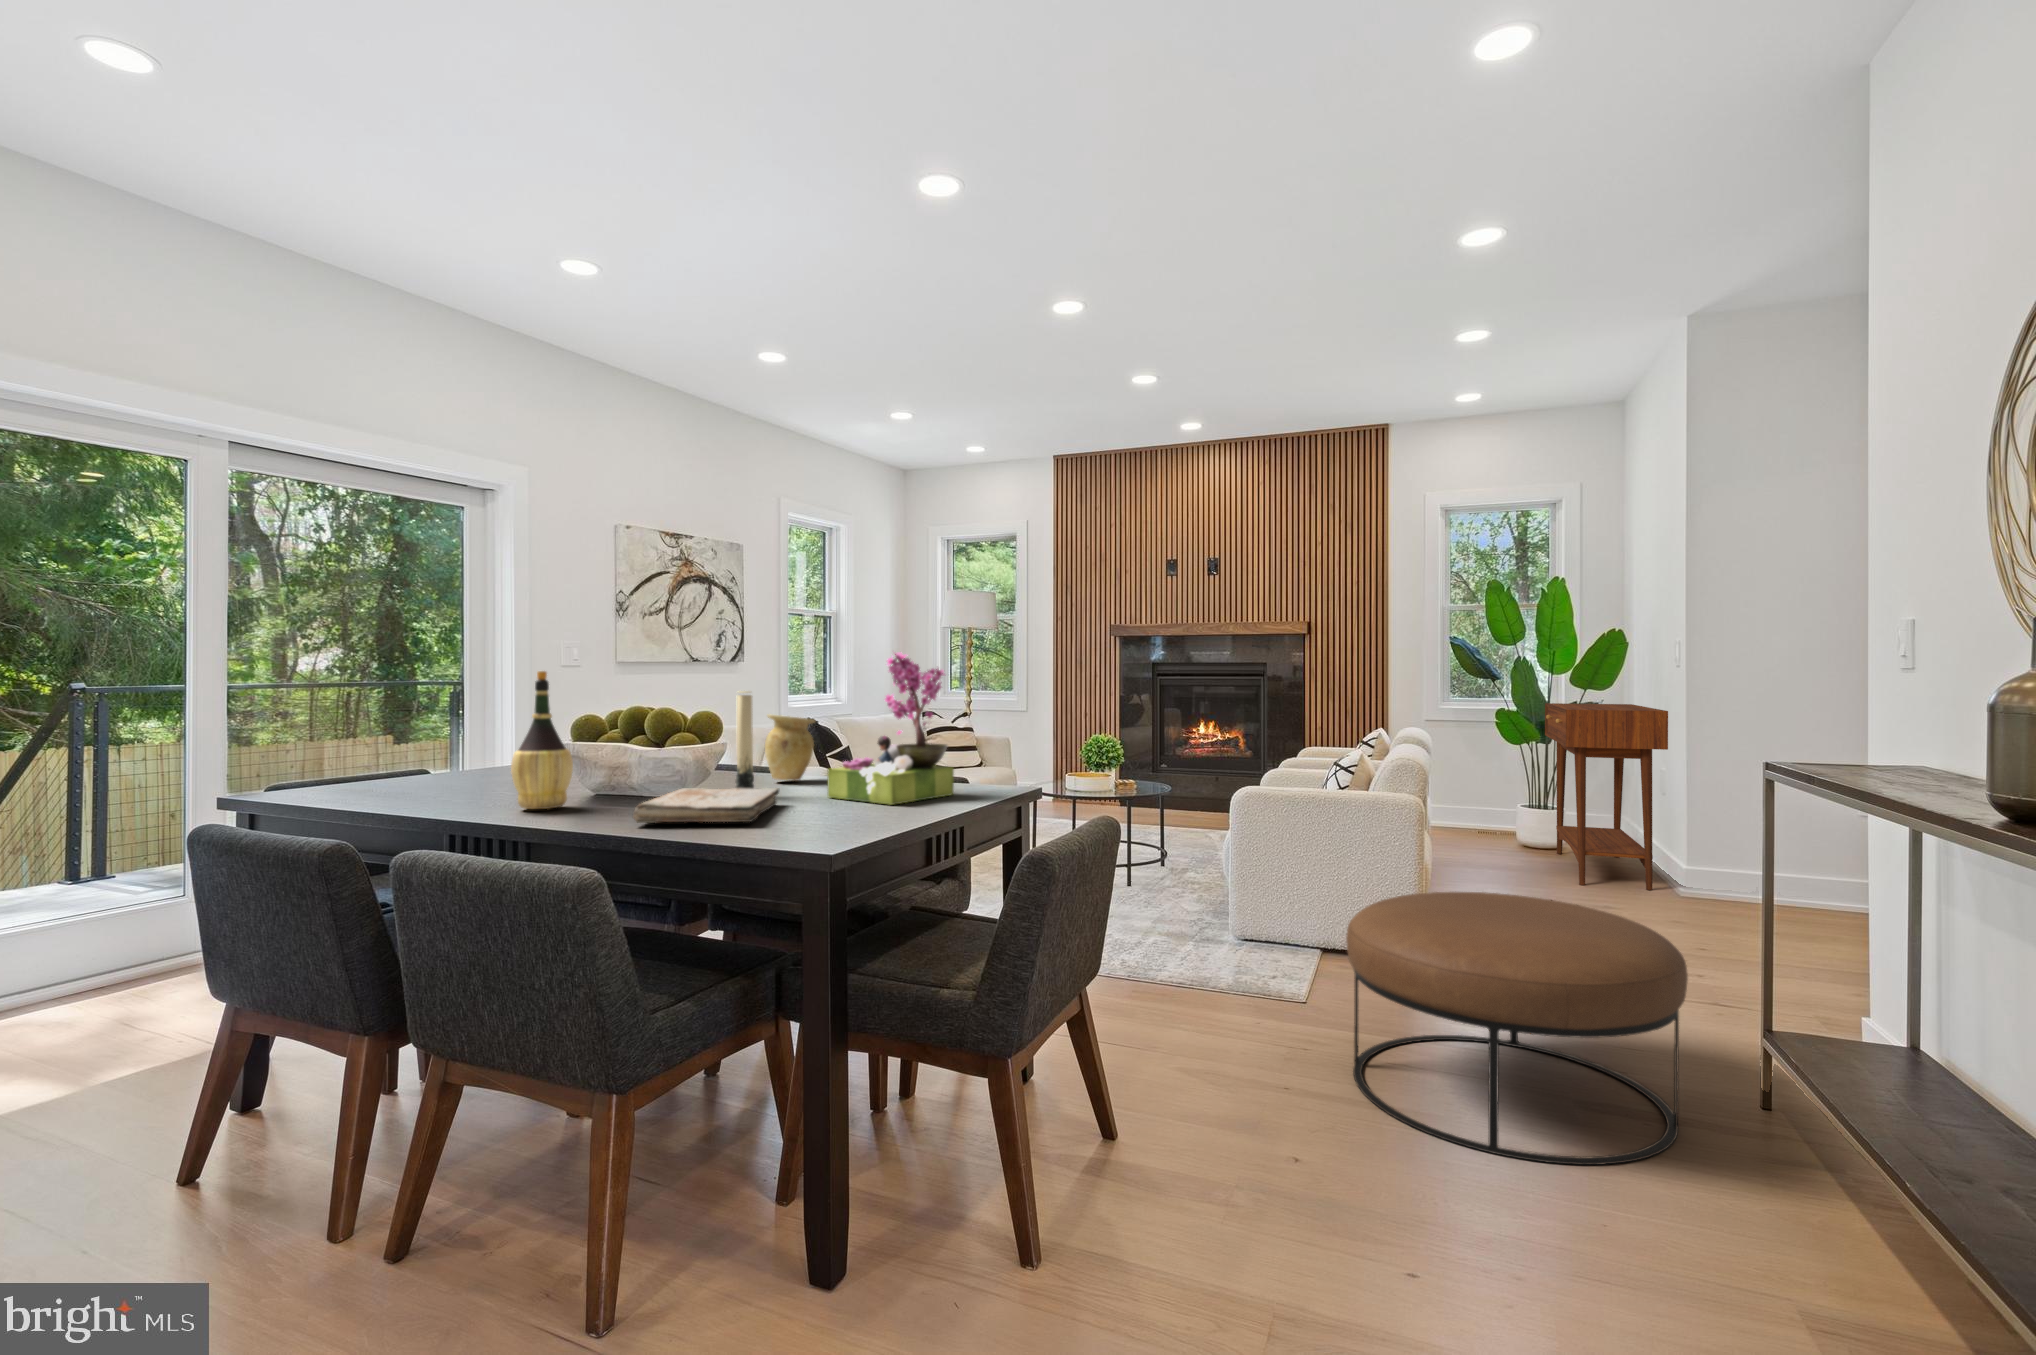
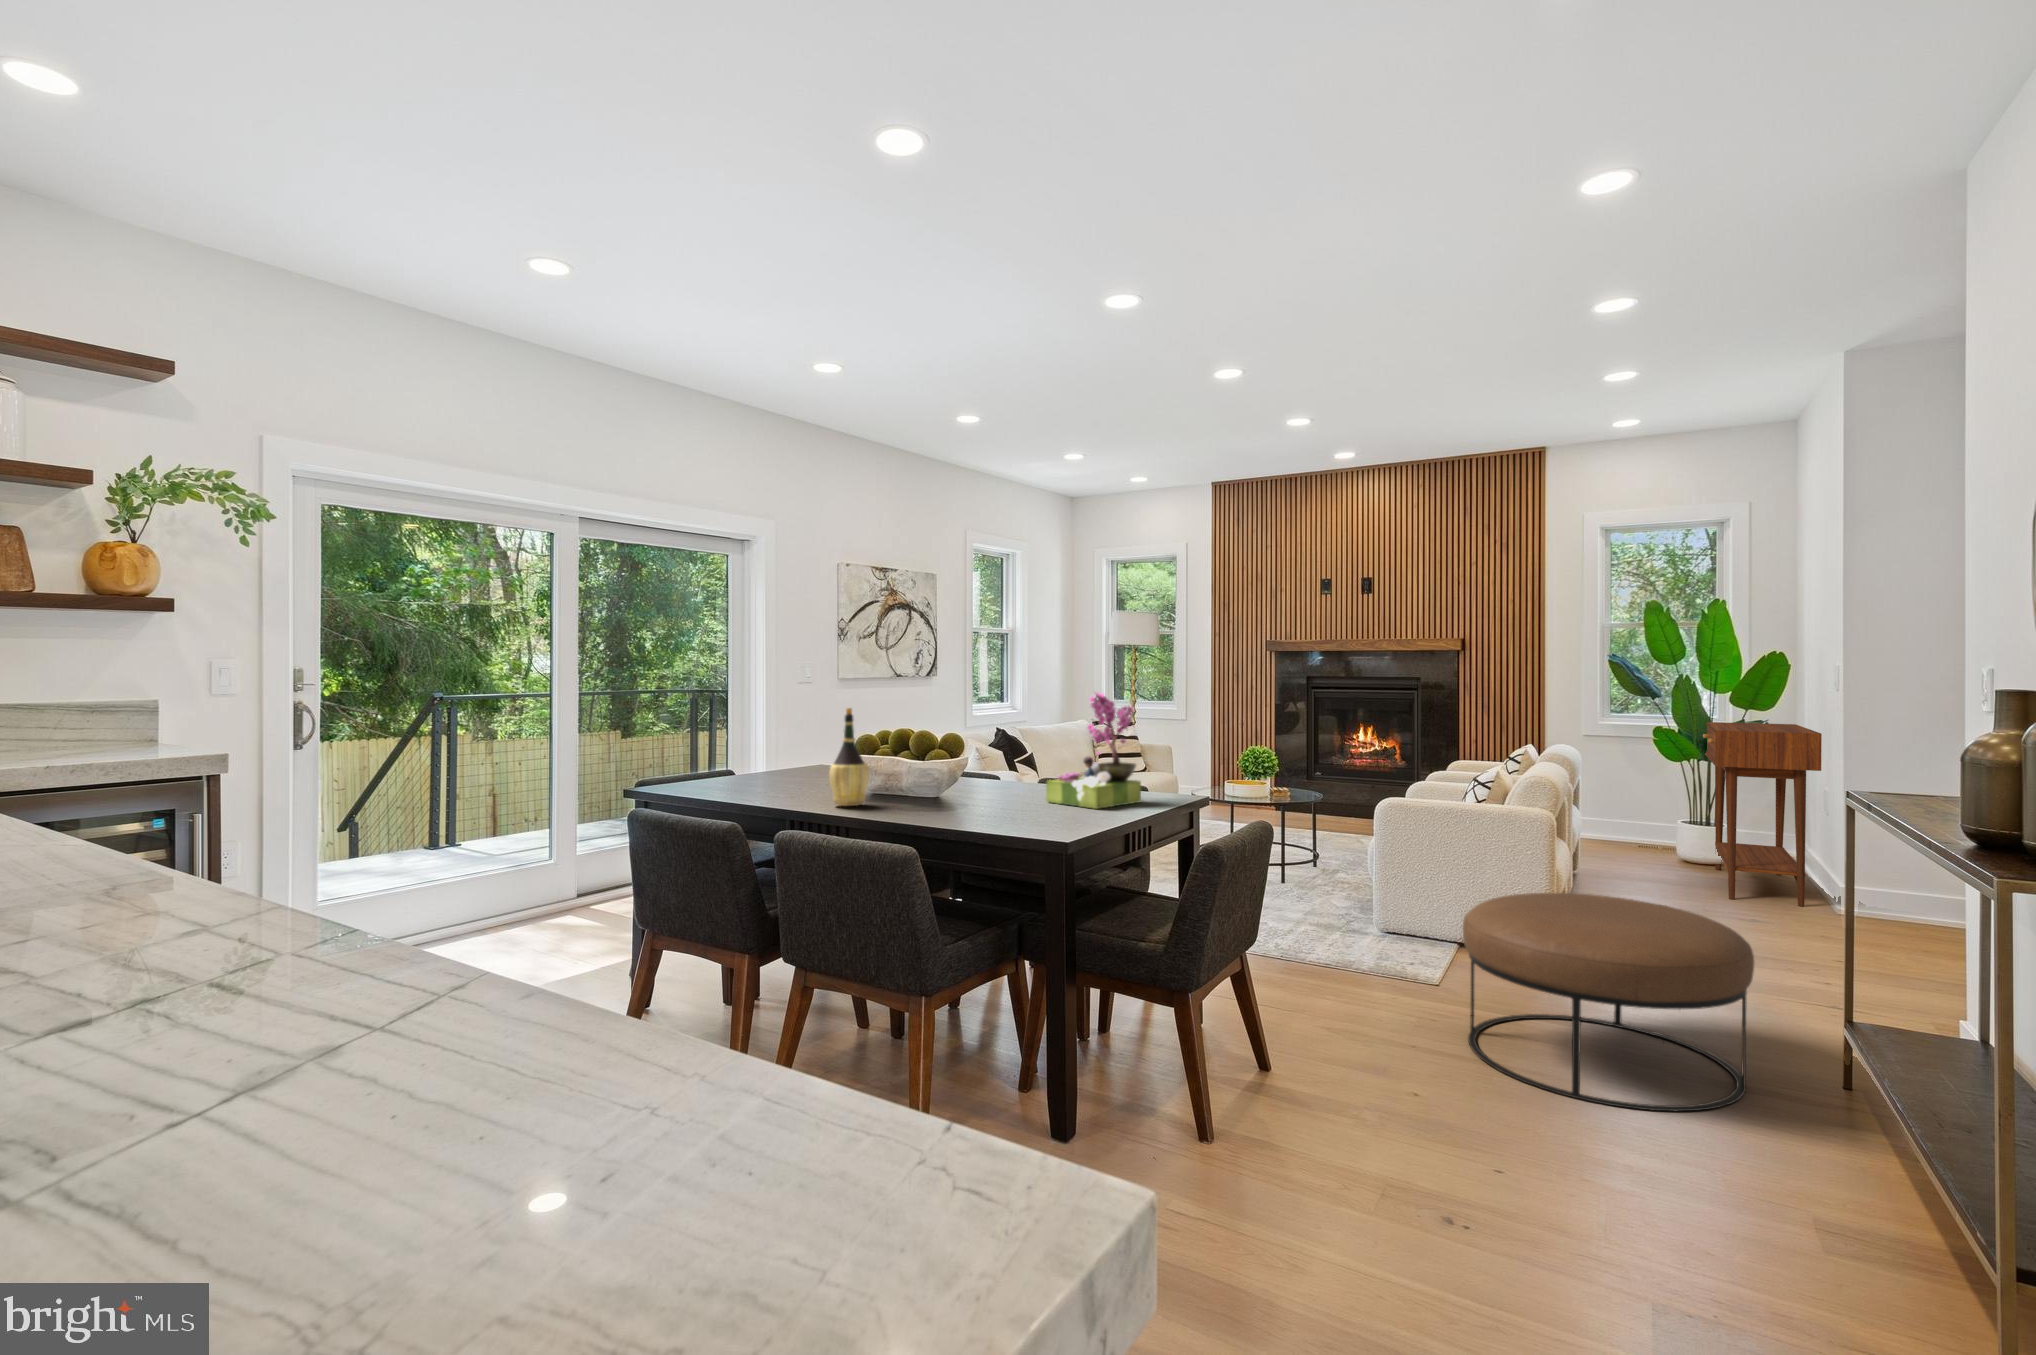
candle: present [736,691,754,789] -> none [970,721,992,800]
vase: present [765,715,815,781] -> none [993,737,1031,788]
book: present [633,788,779,823] -> none [922,793,1014,819]

